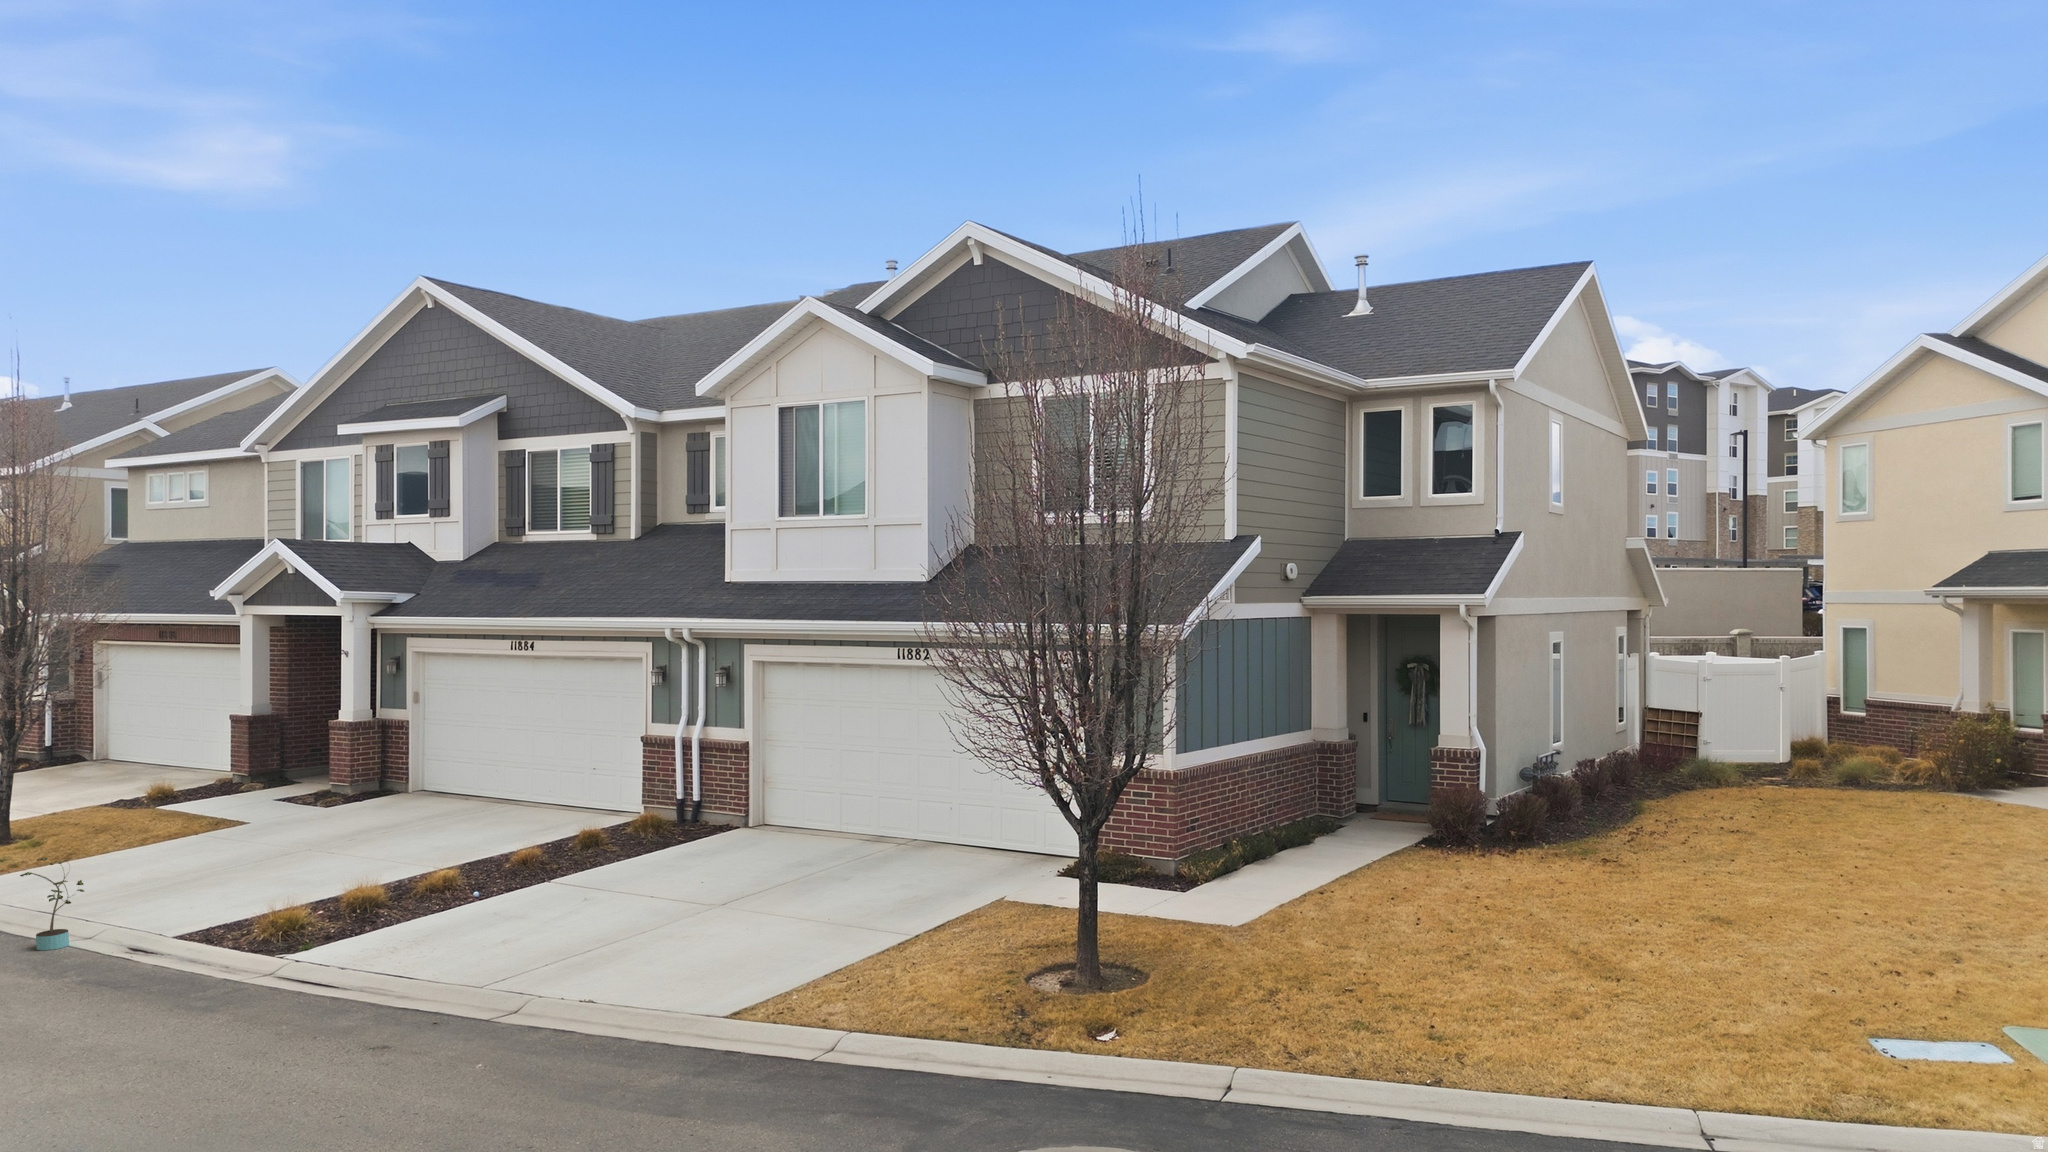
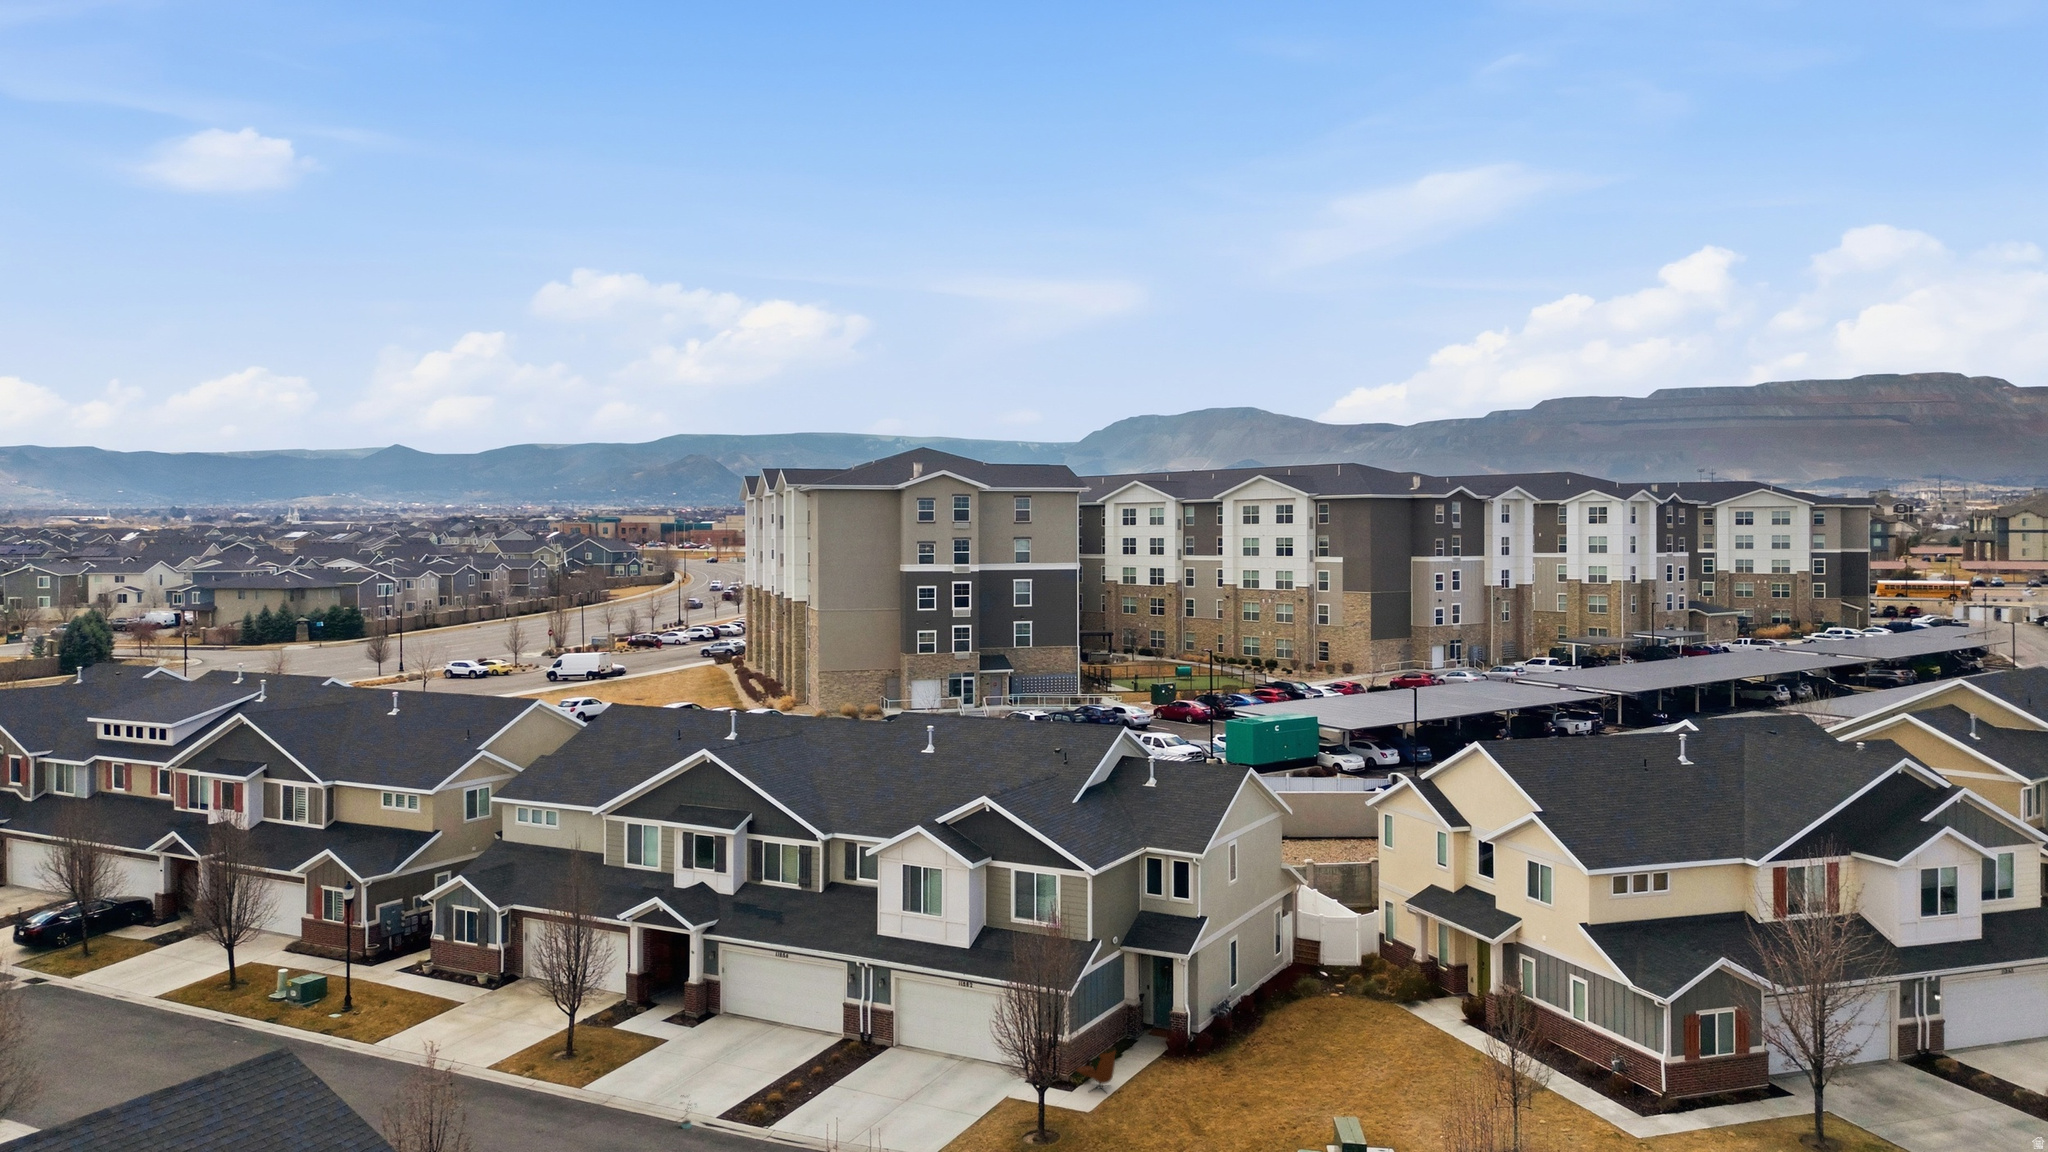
lounge chair: none [1190,776,1299,900] -> present [1077,1051,1116,1089]

